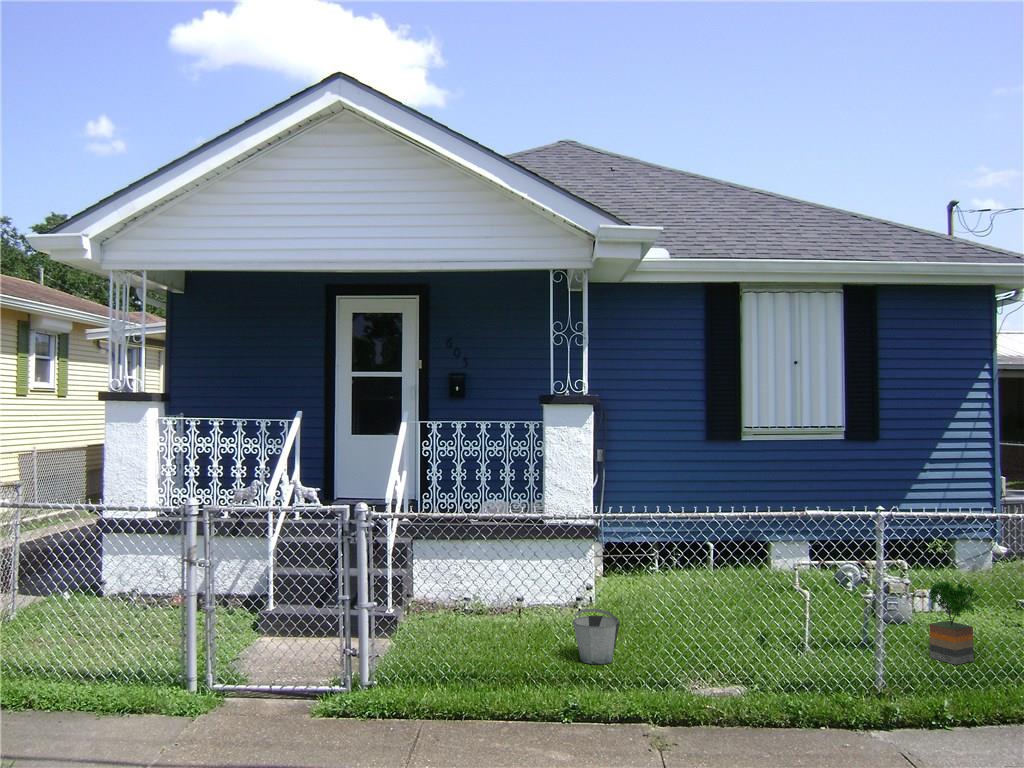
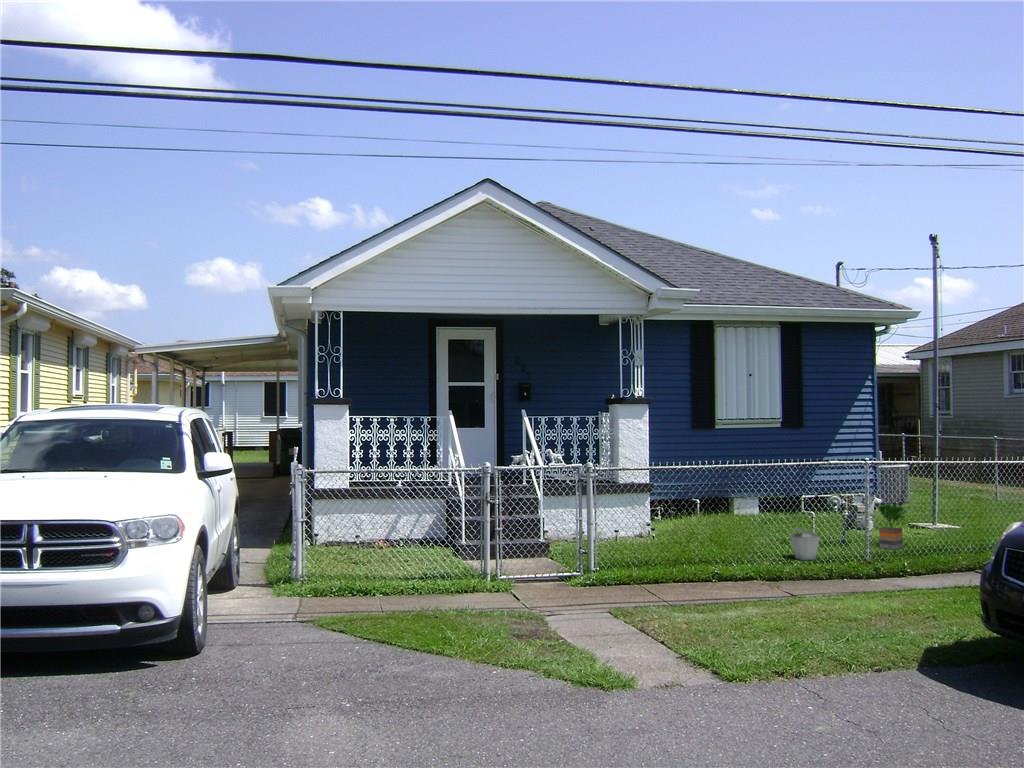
bucket: present [573,609,620,664] -> present [790,529,820,560]

